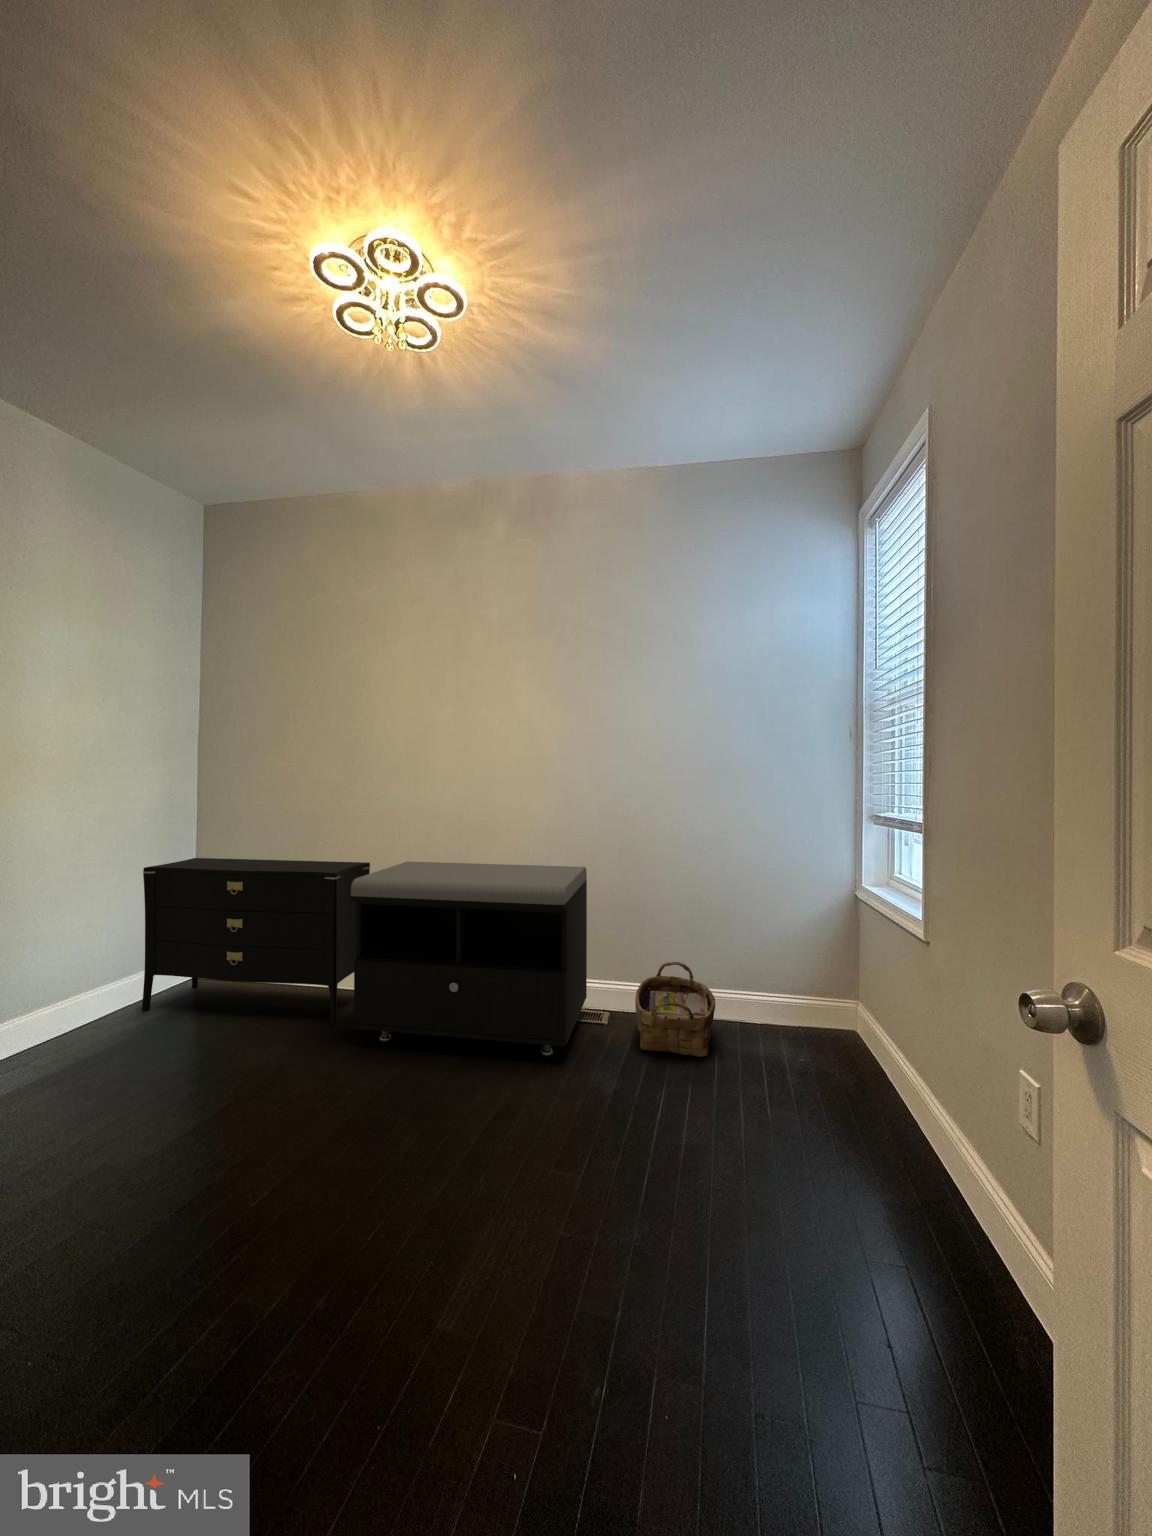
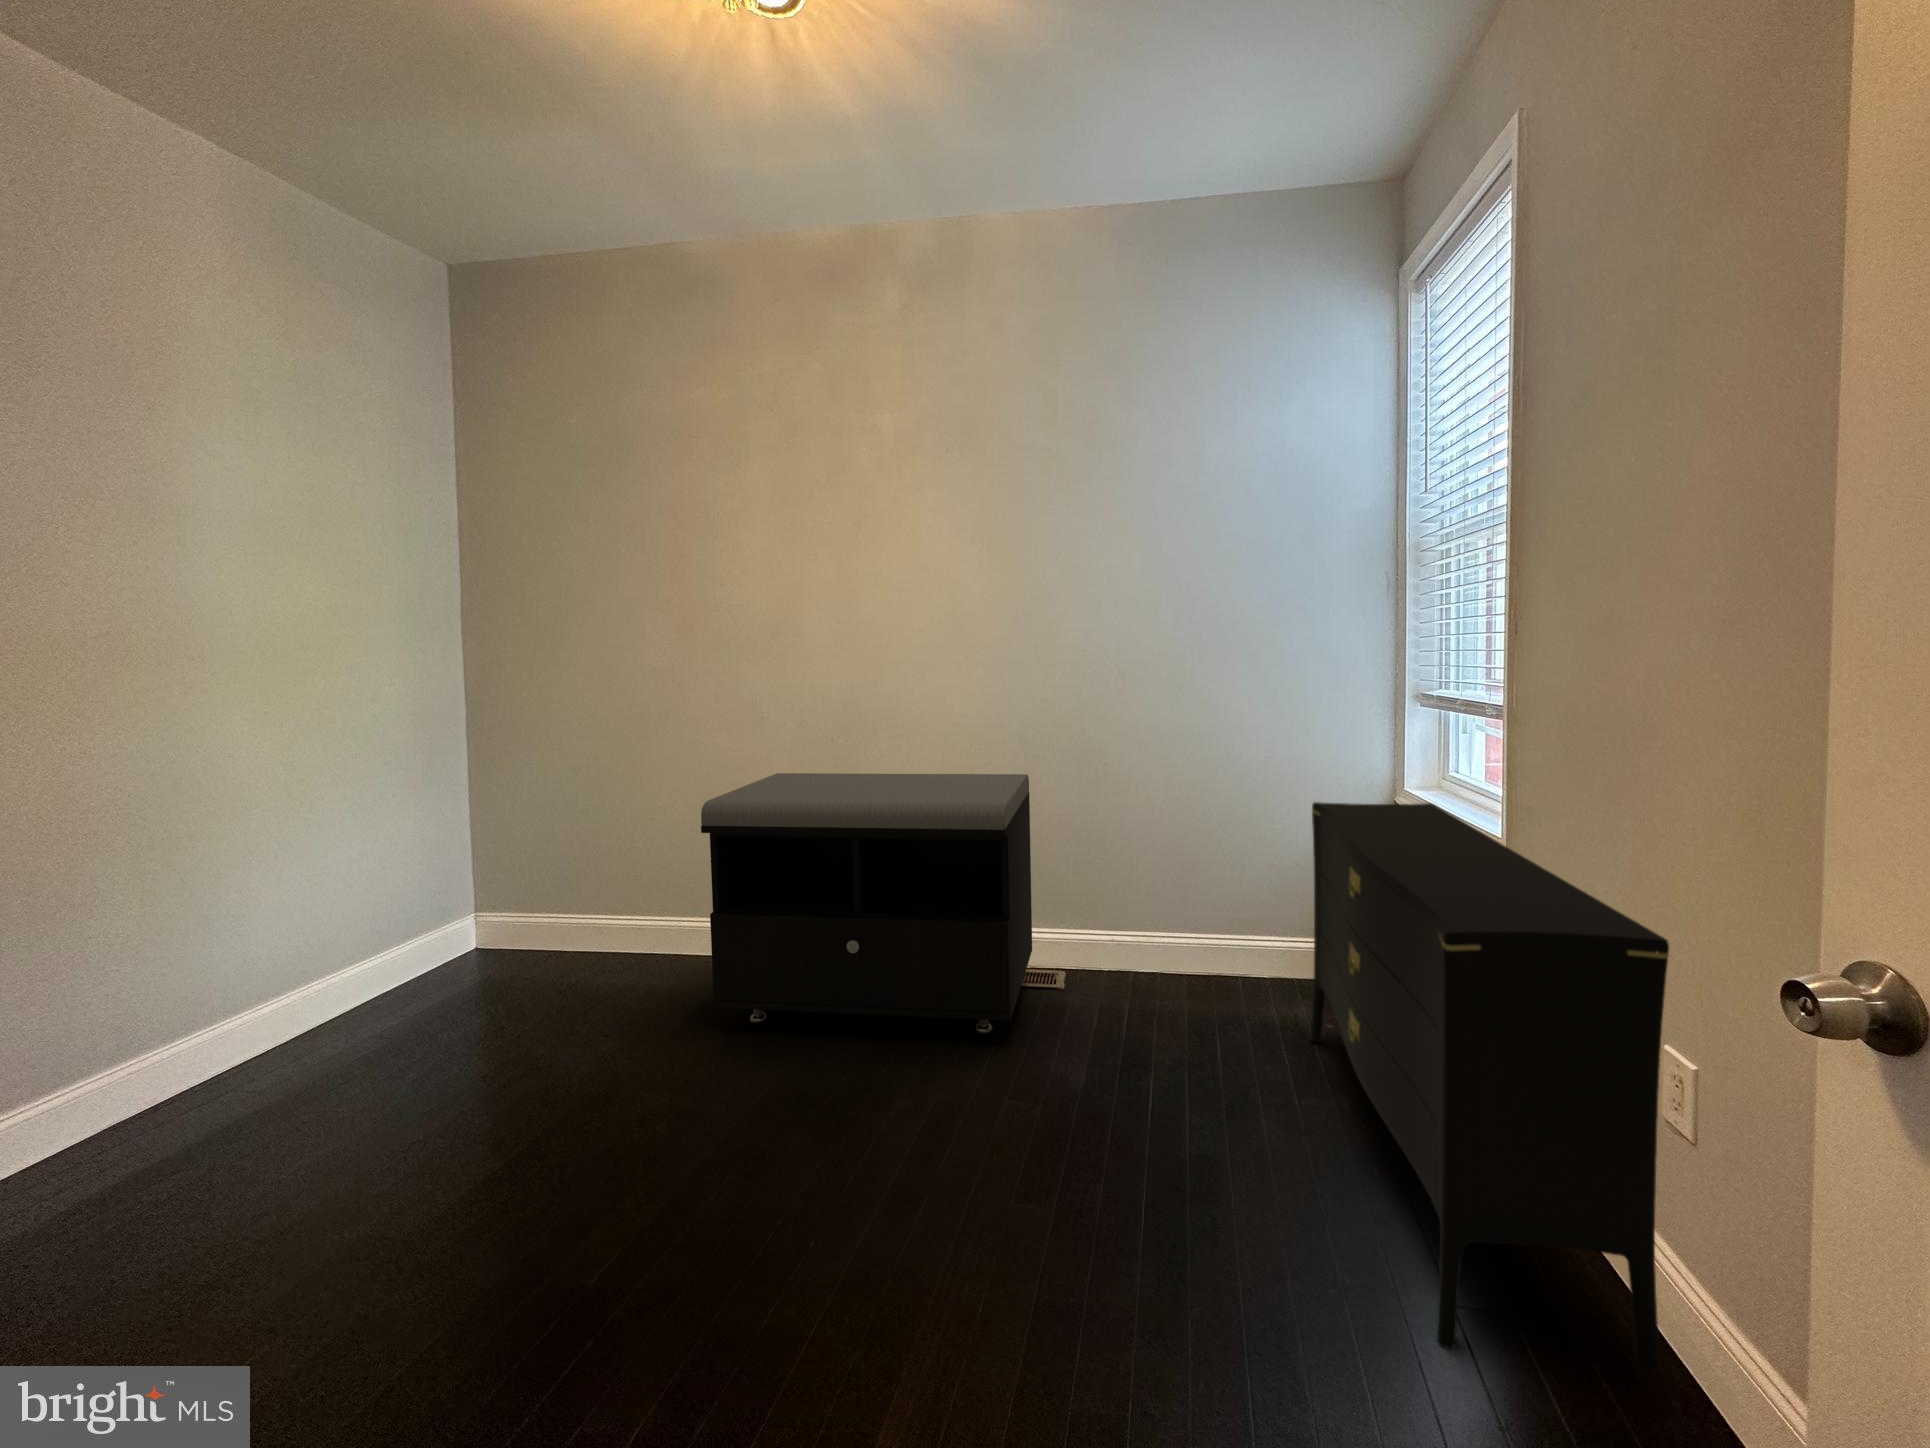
dresser: present [142,858,370,1025] -> present [1310,802,1669,1370]
woven basket: present [635,962,715,1057] -> none [1102,899,1210,1026]

